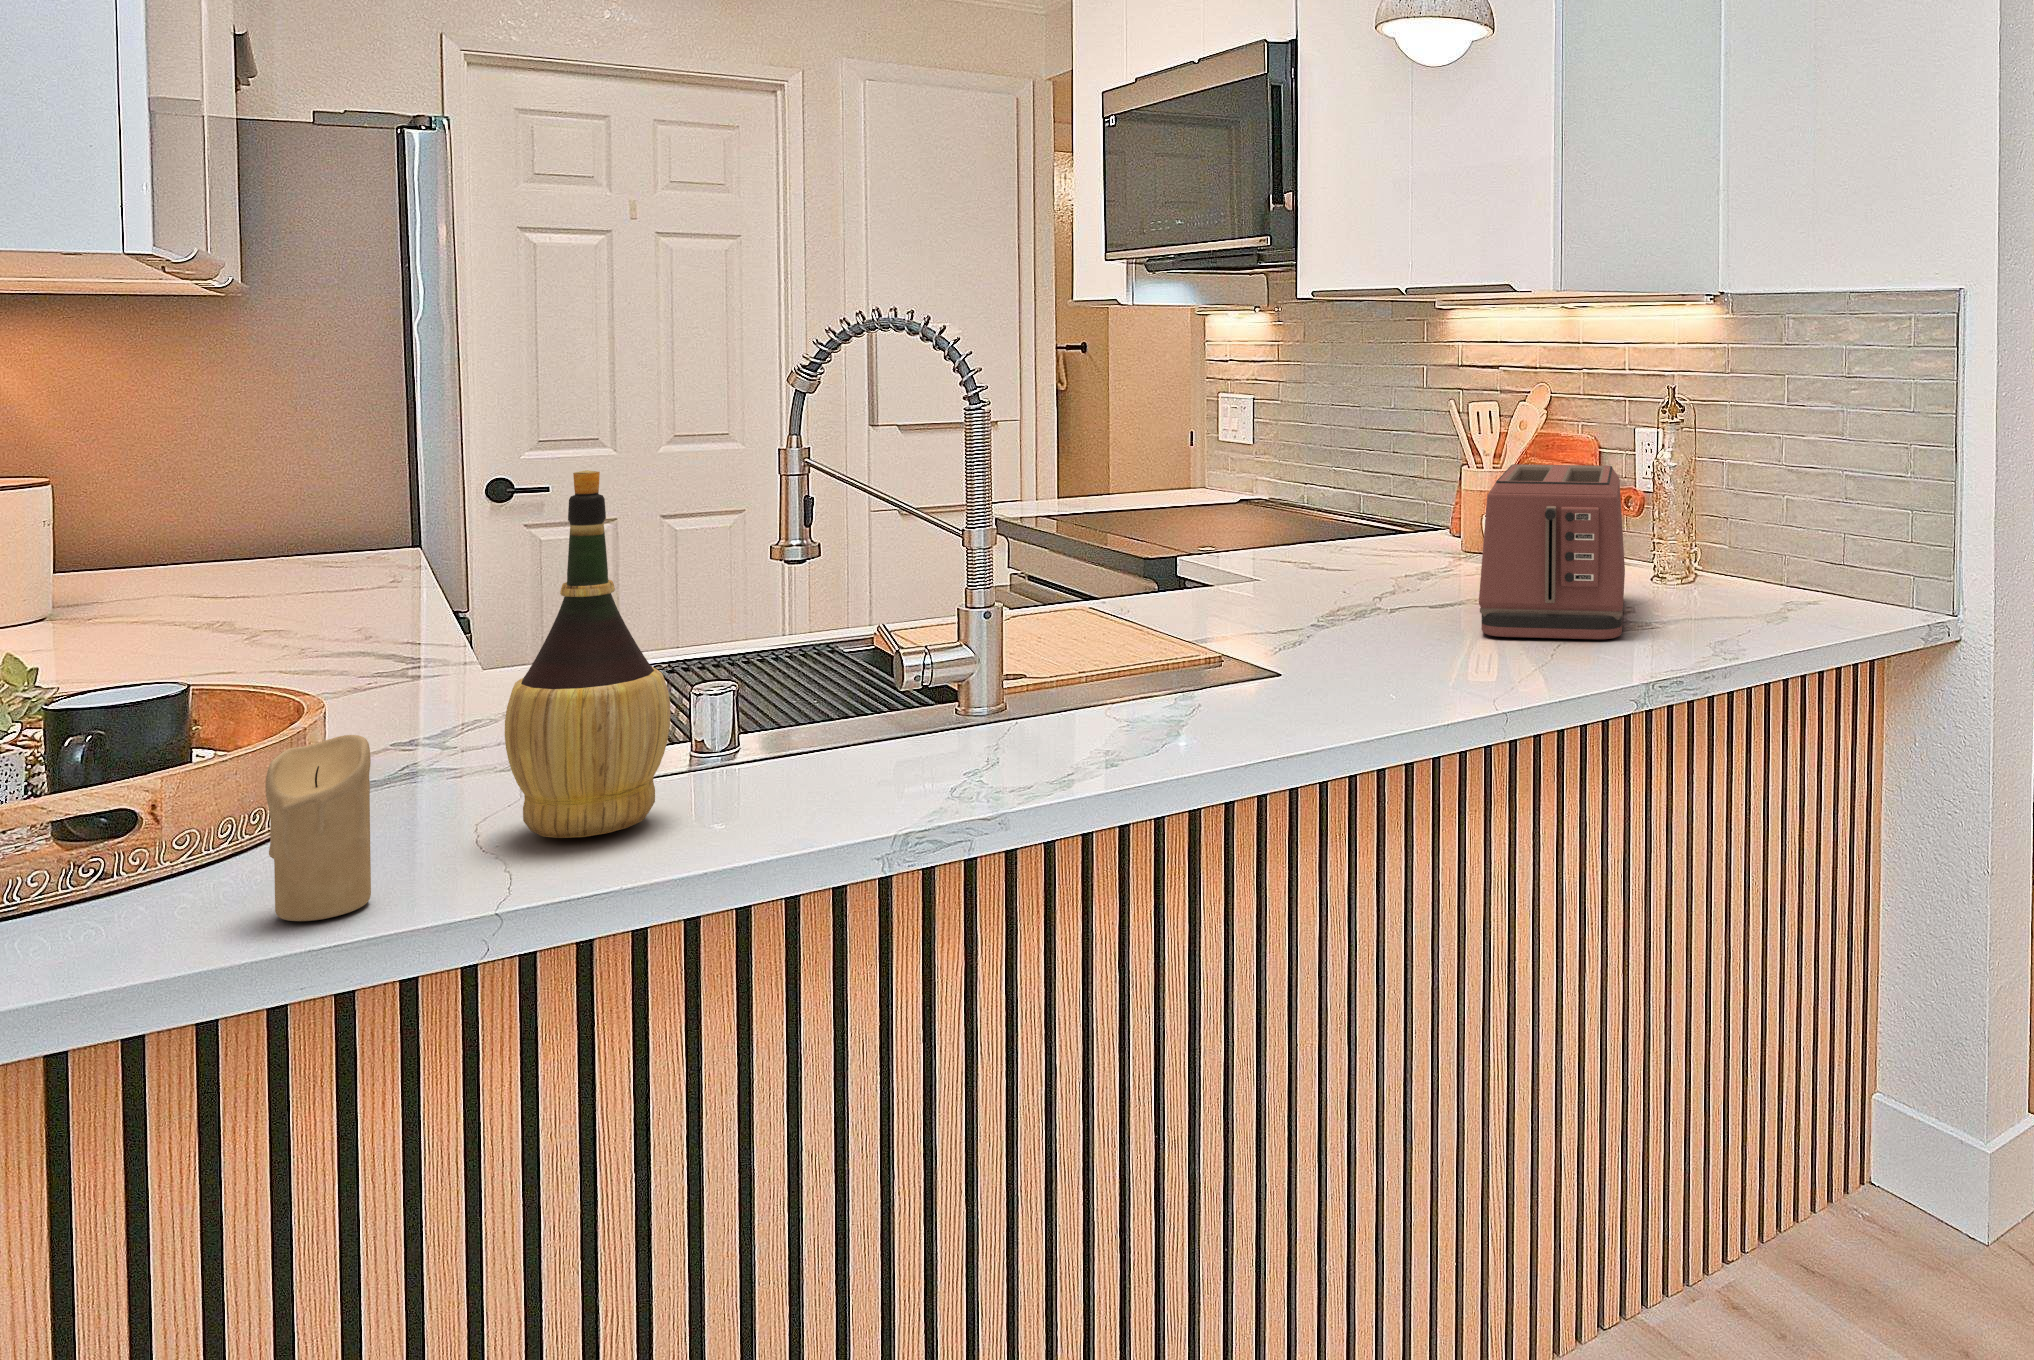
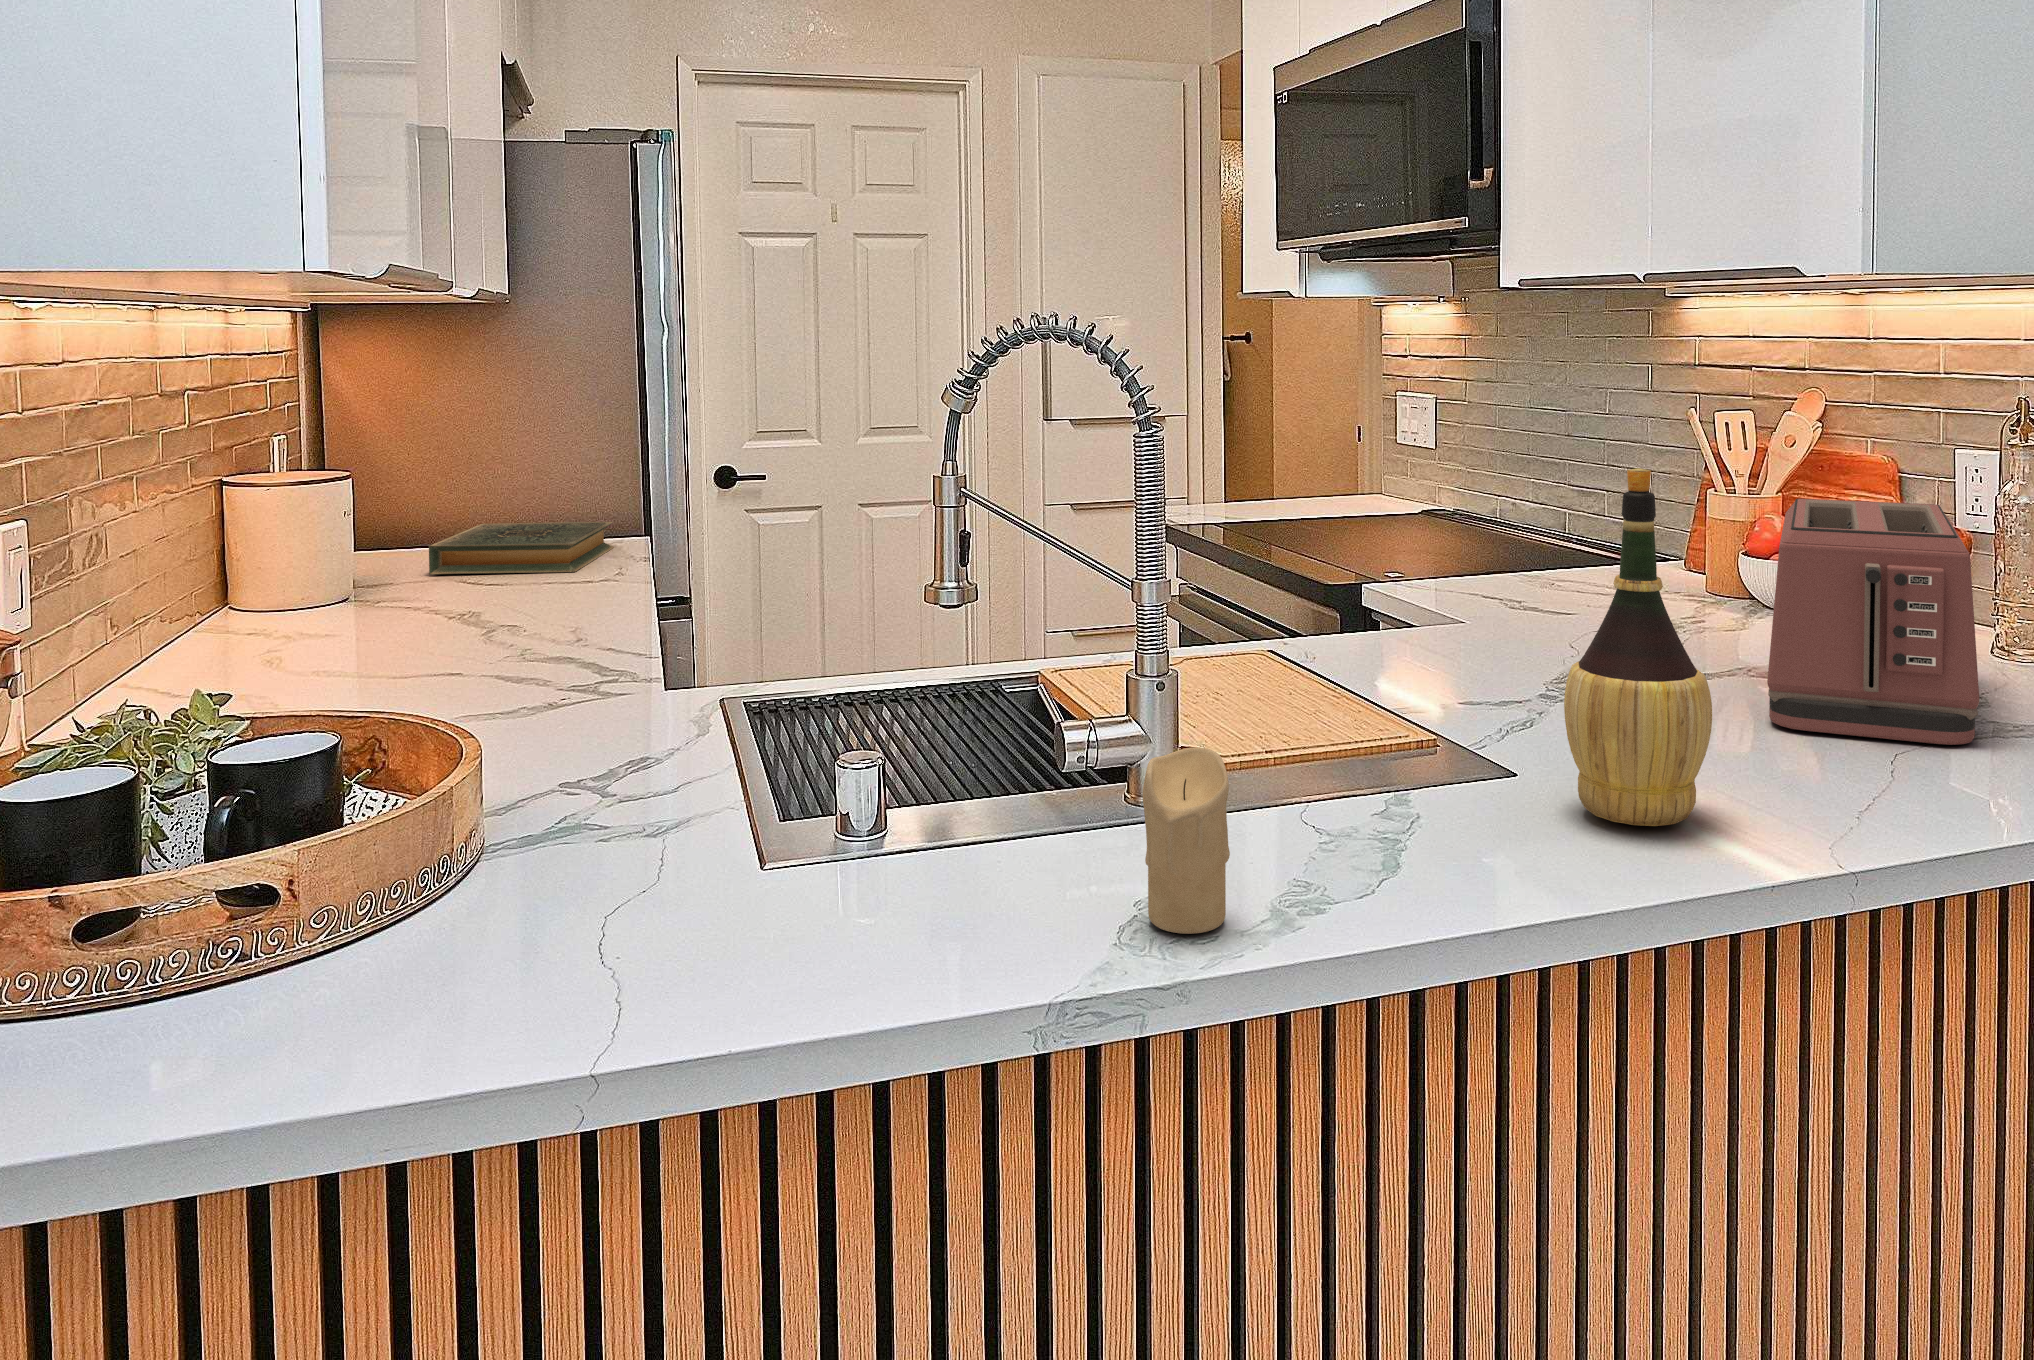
wine bottle: present [505,470,671,838] -> present [1564,468,1712,826]
hardback book: none [159,529,386,588] -> present [429,522,614,574]
candle: present [265,735,371,921] -> present [1143,747,1230,934]

